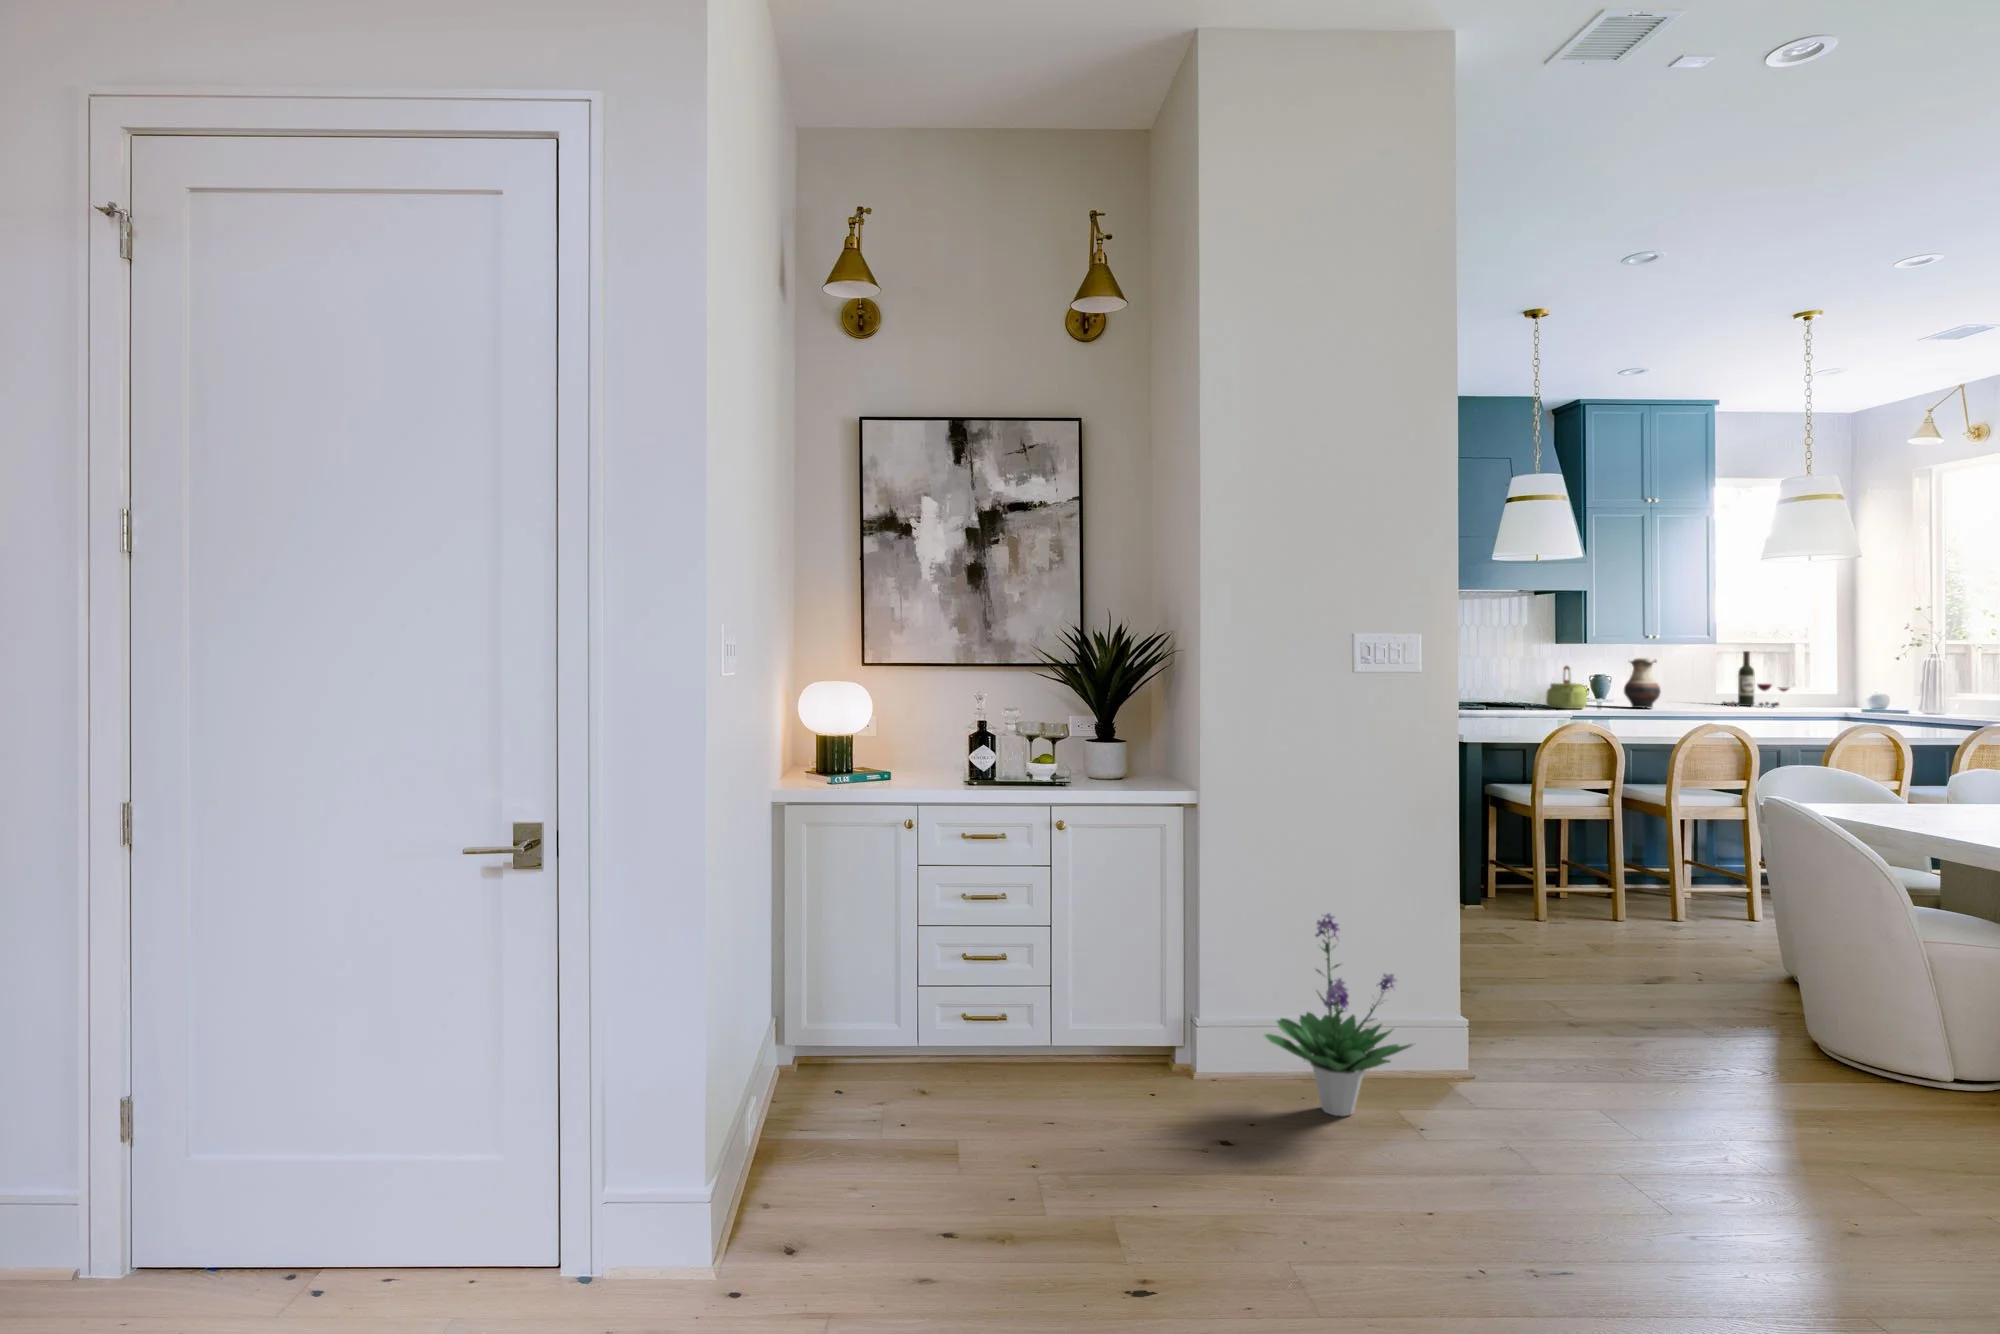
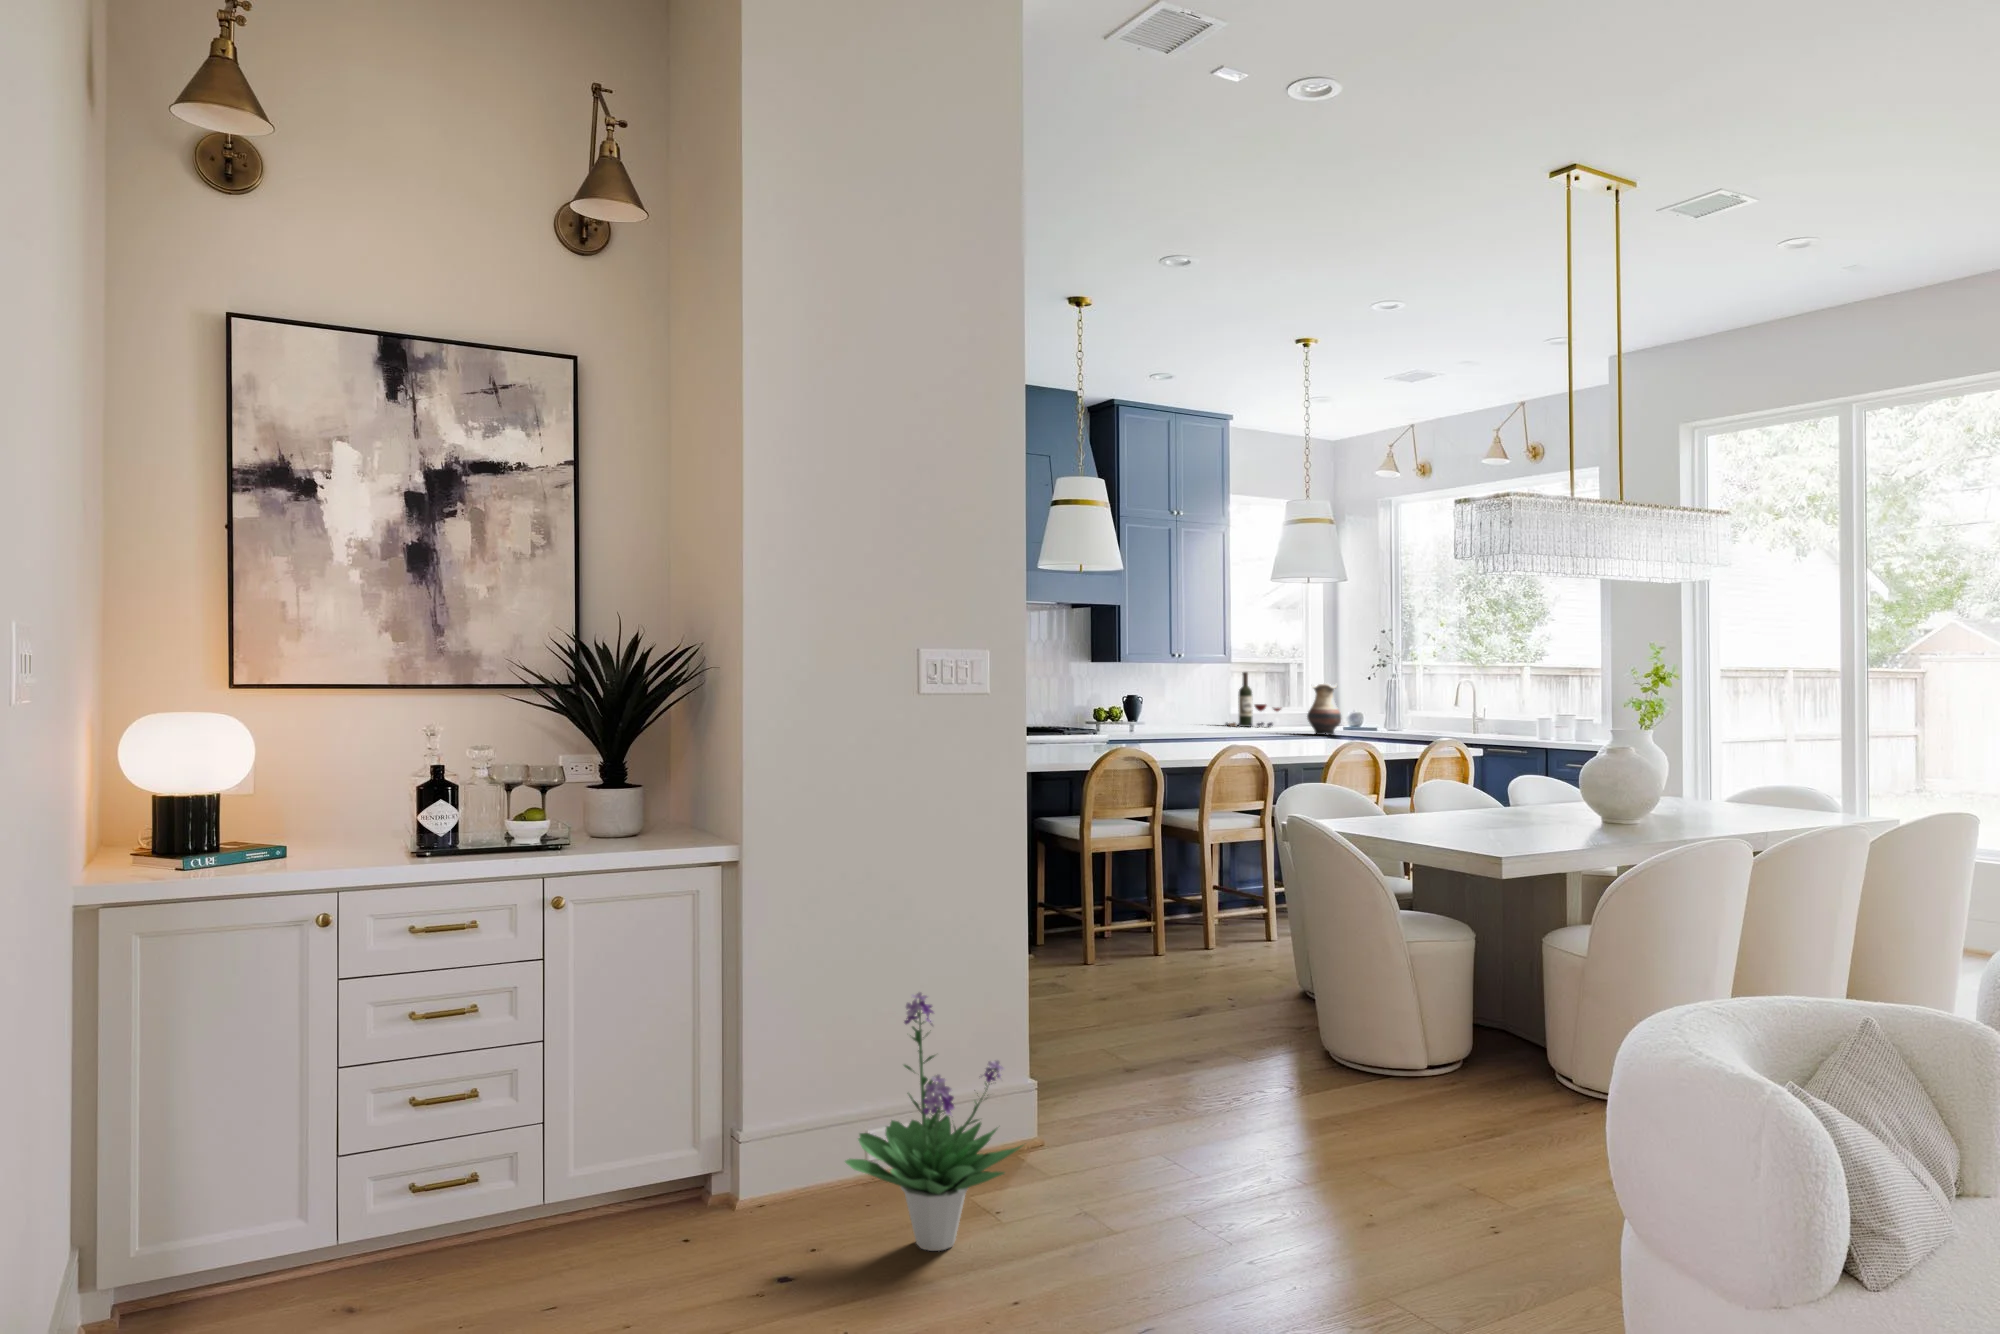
vase: present [1624,658,1661,709] -> present [1307,683,1341,735]
kettle: present [1546,666,1587,709] -> none [1072,687,1111,733]

